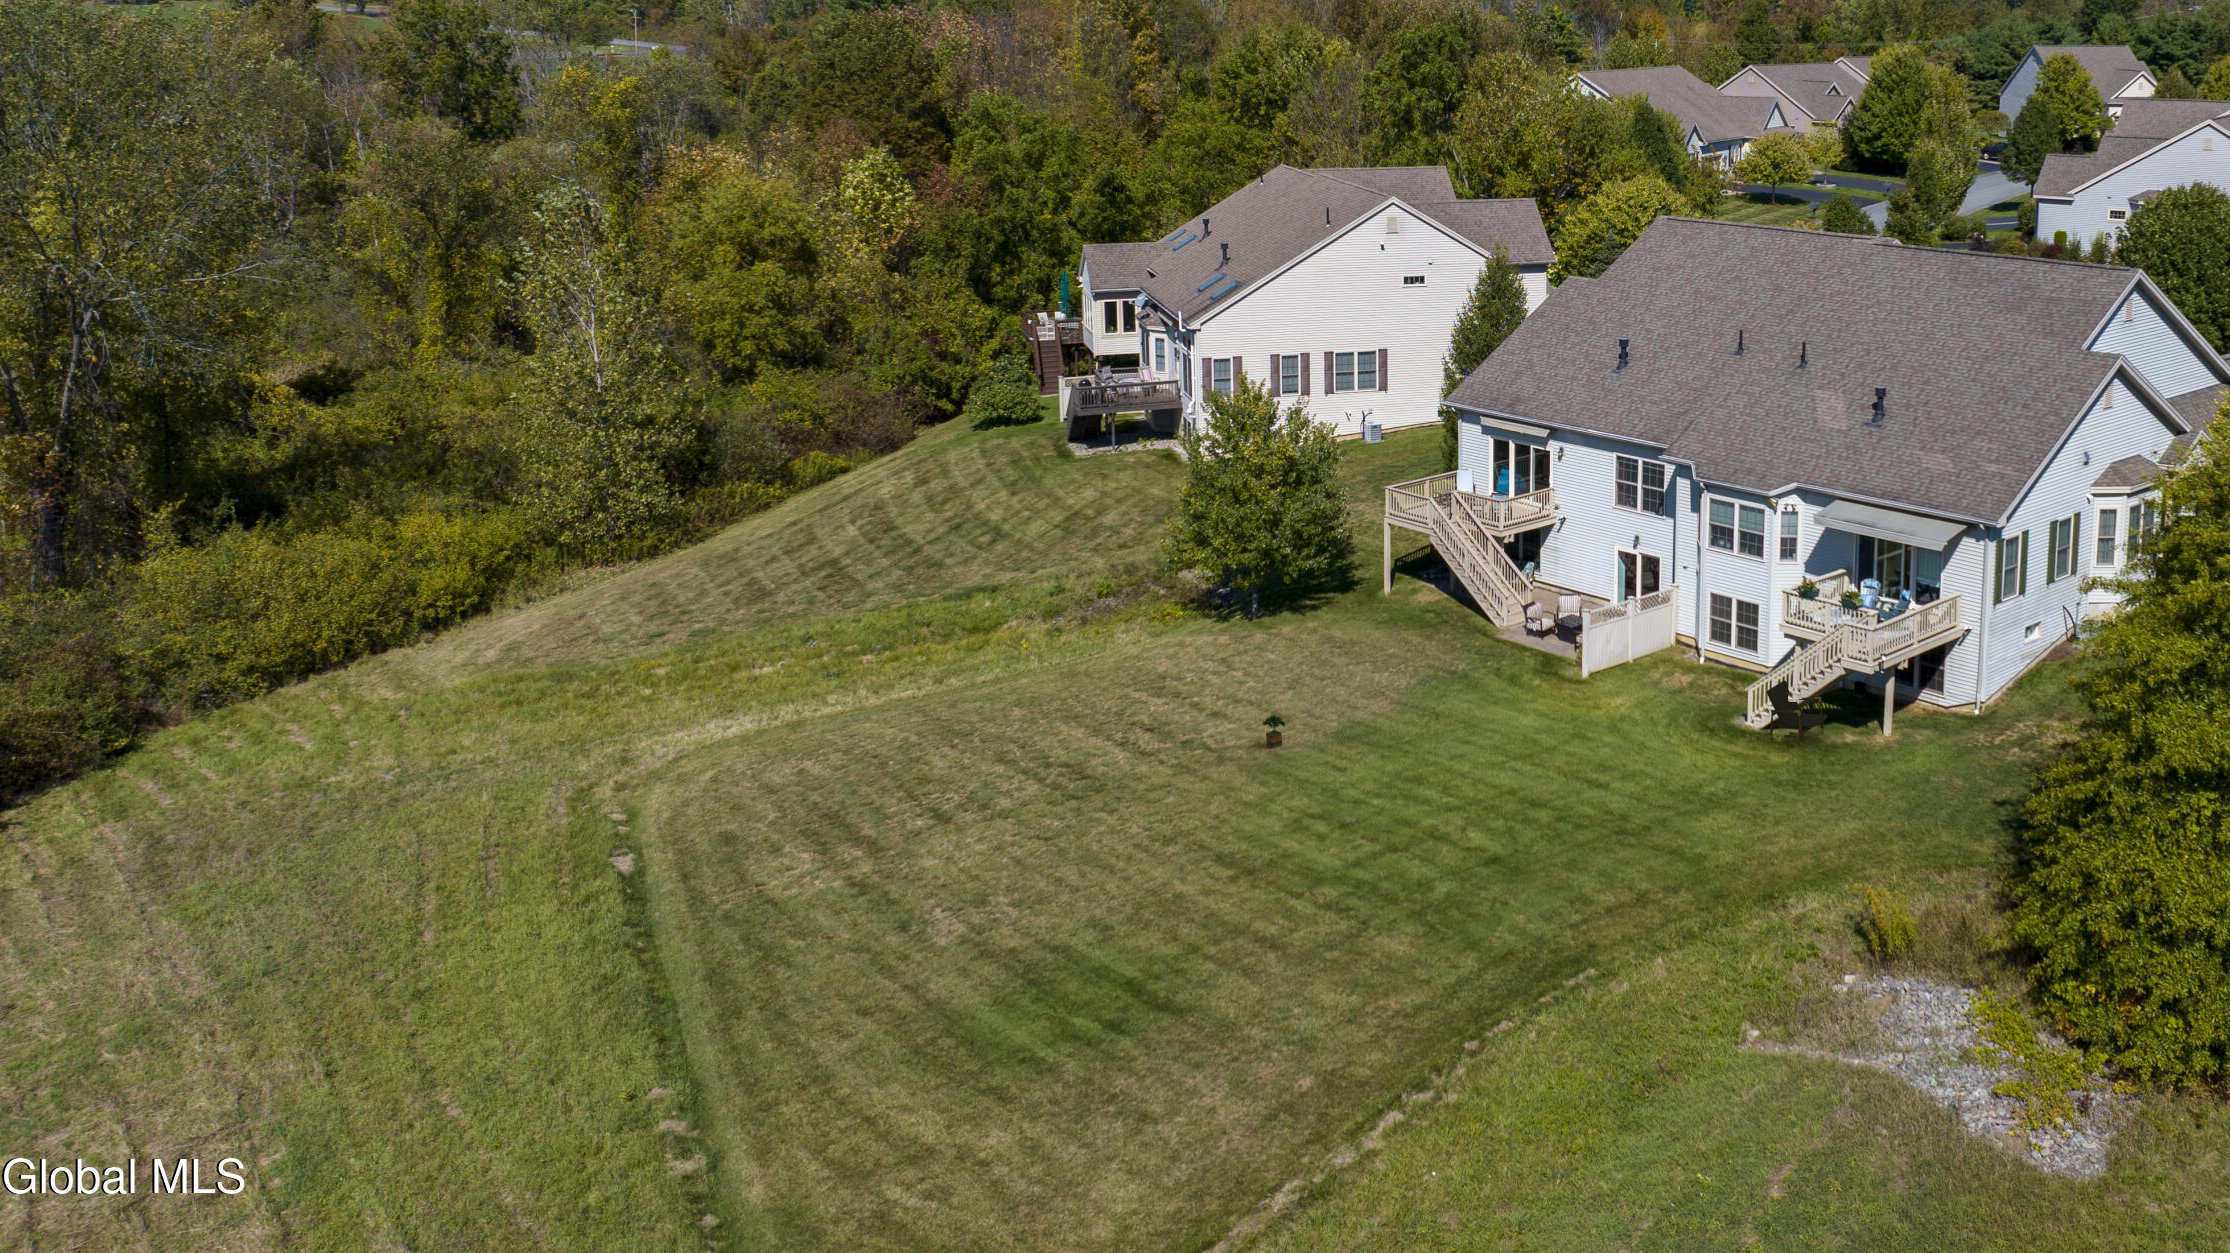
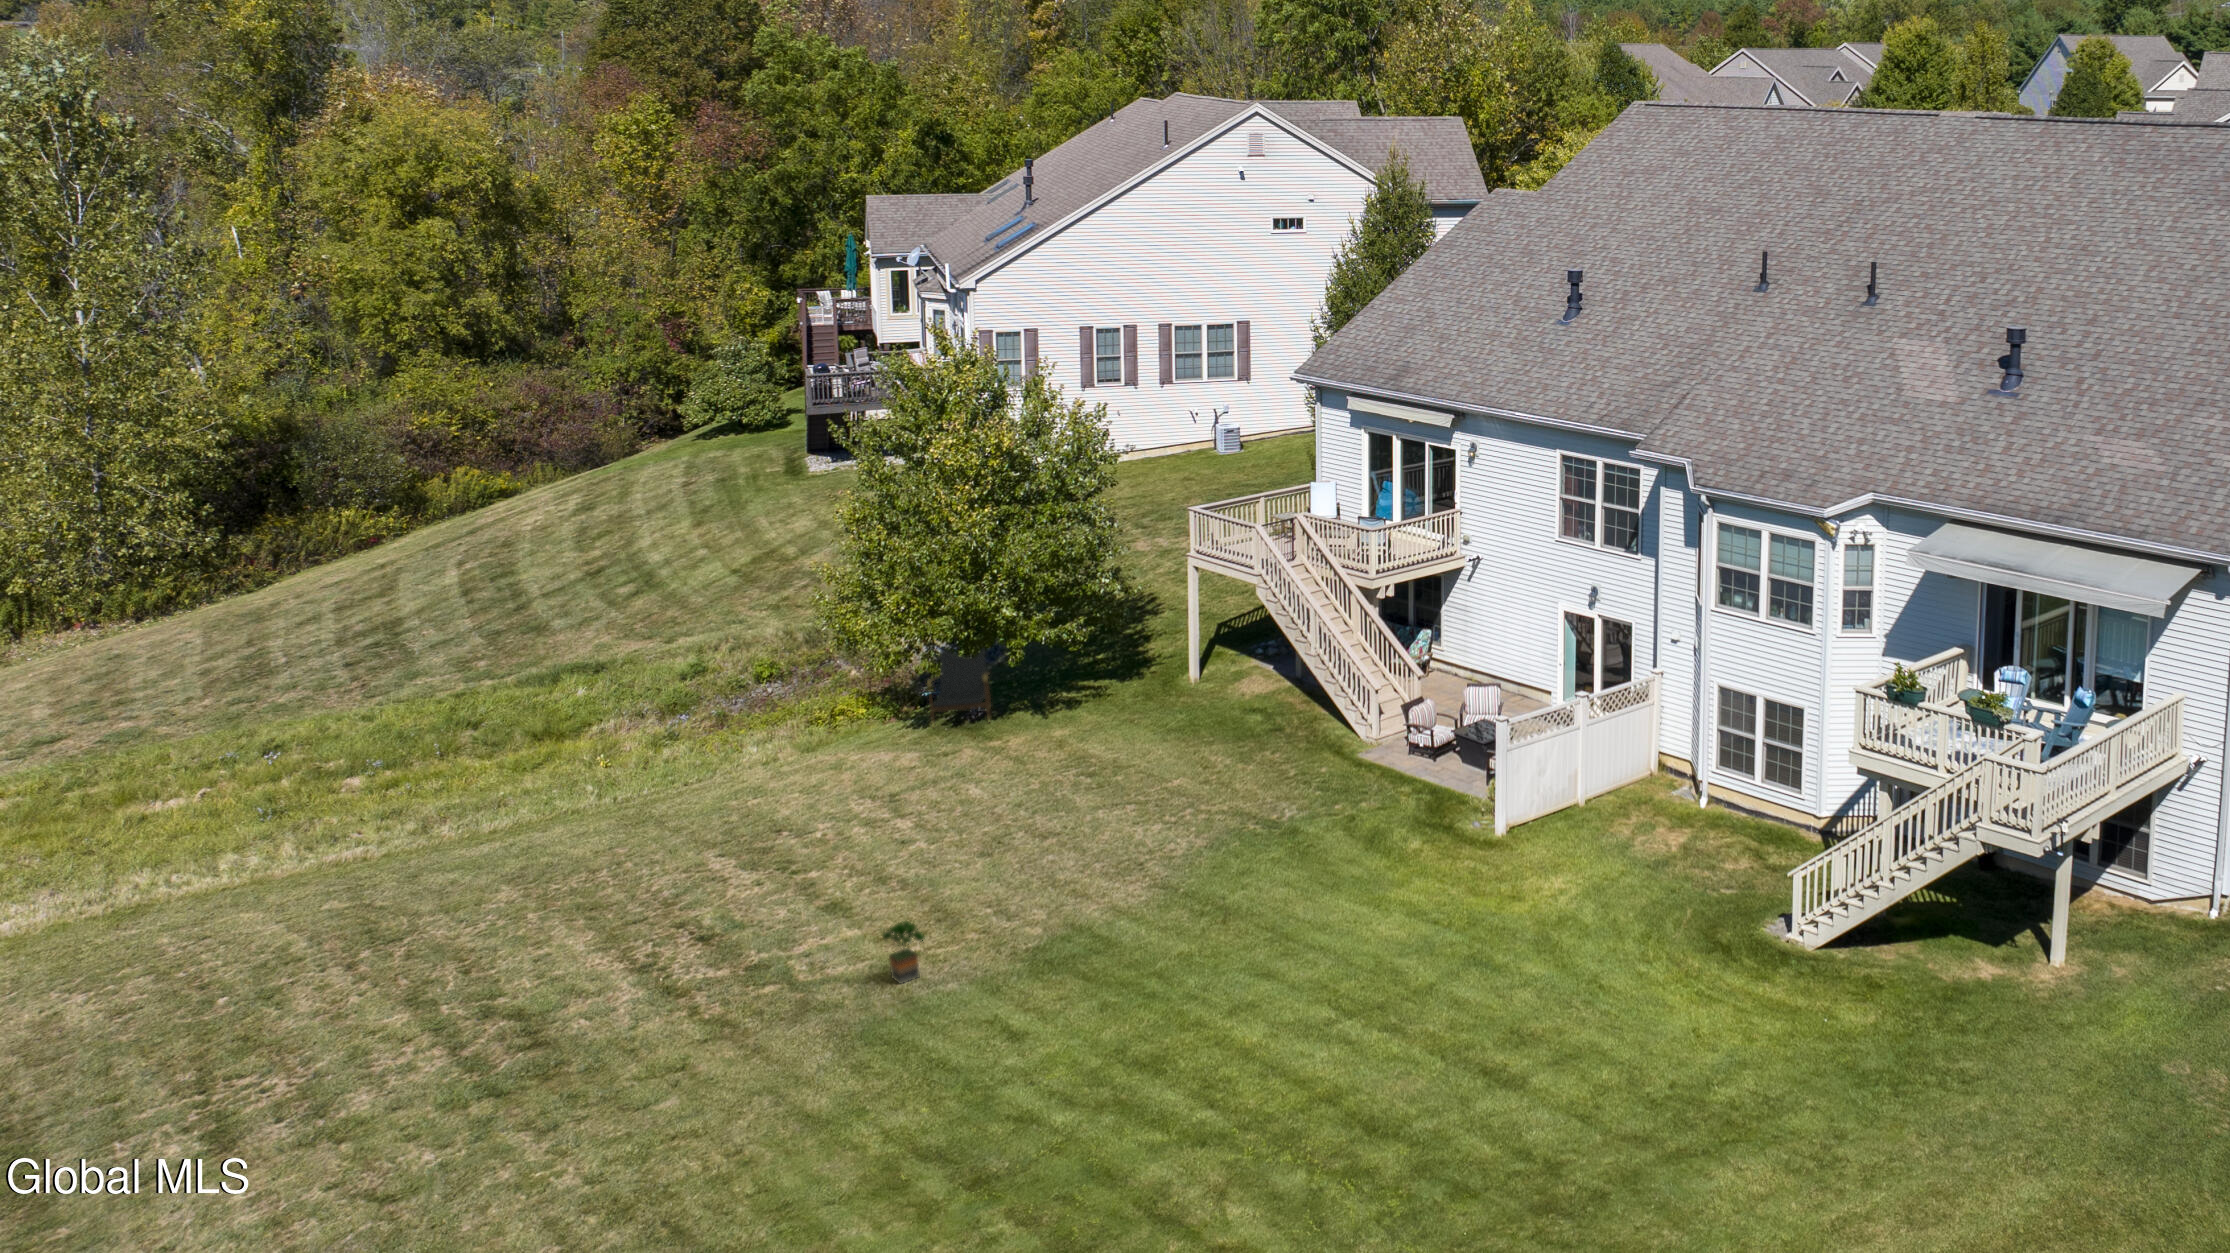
lounge chair: present [1767,681,1828,748] -> present [927,649,991,727]

